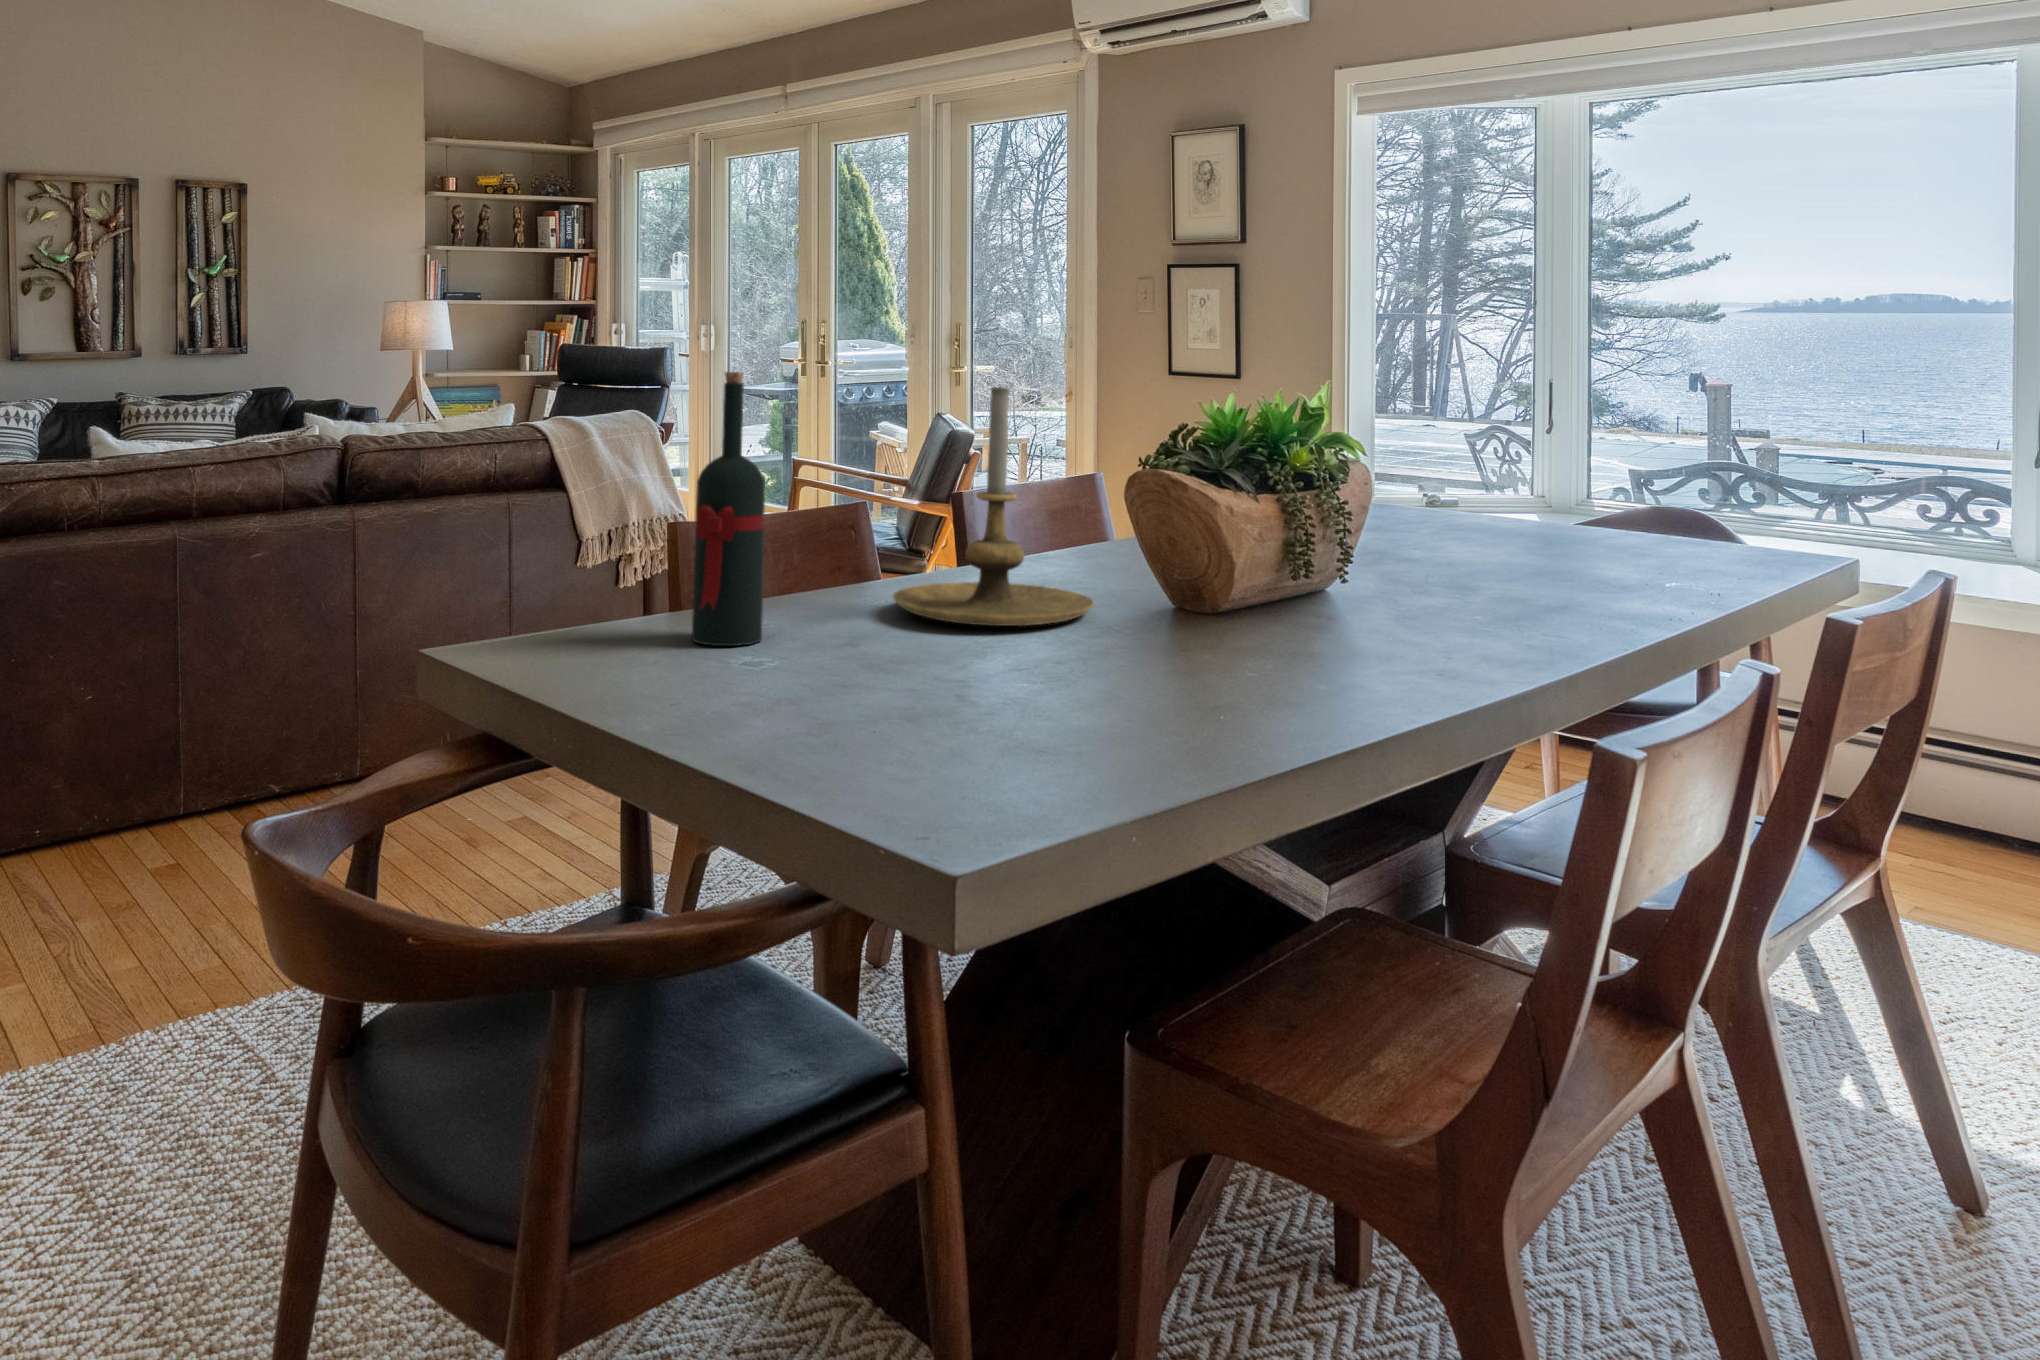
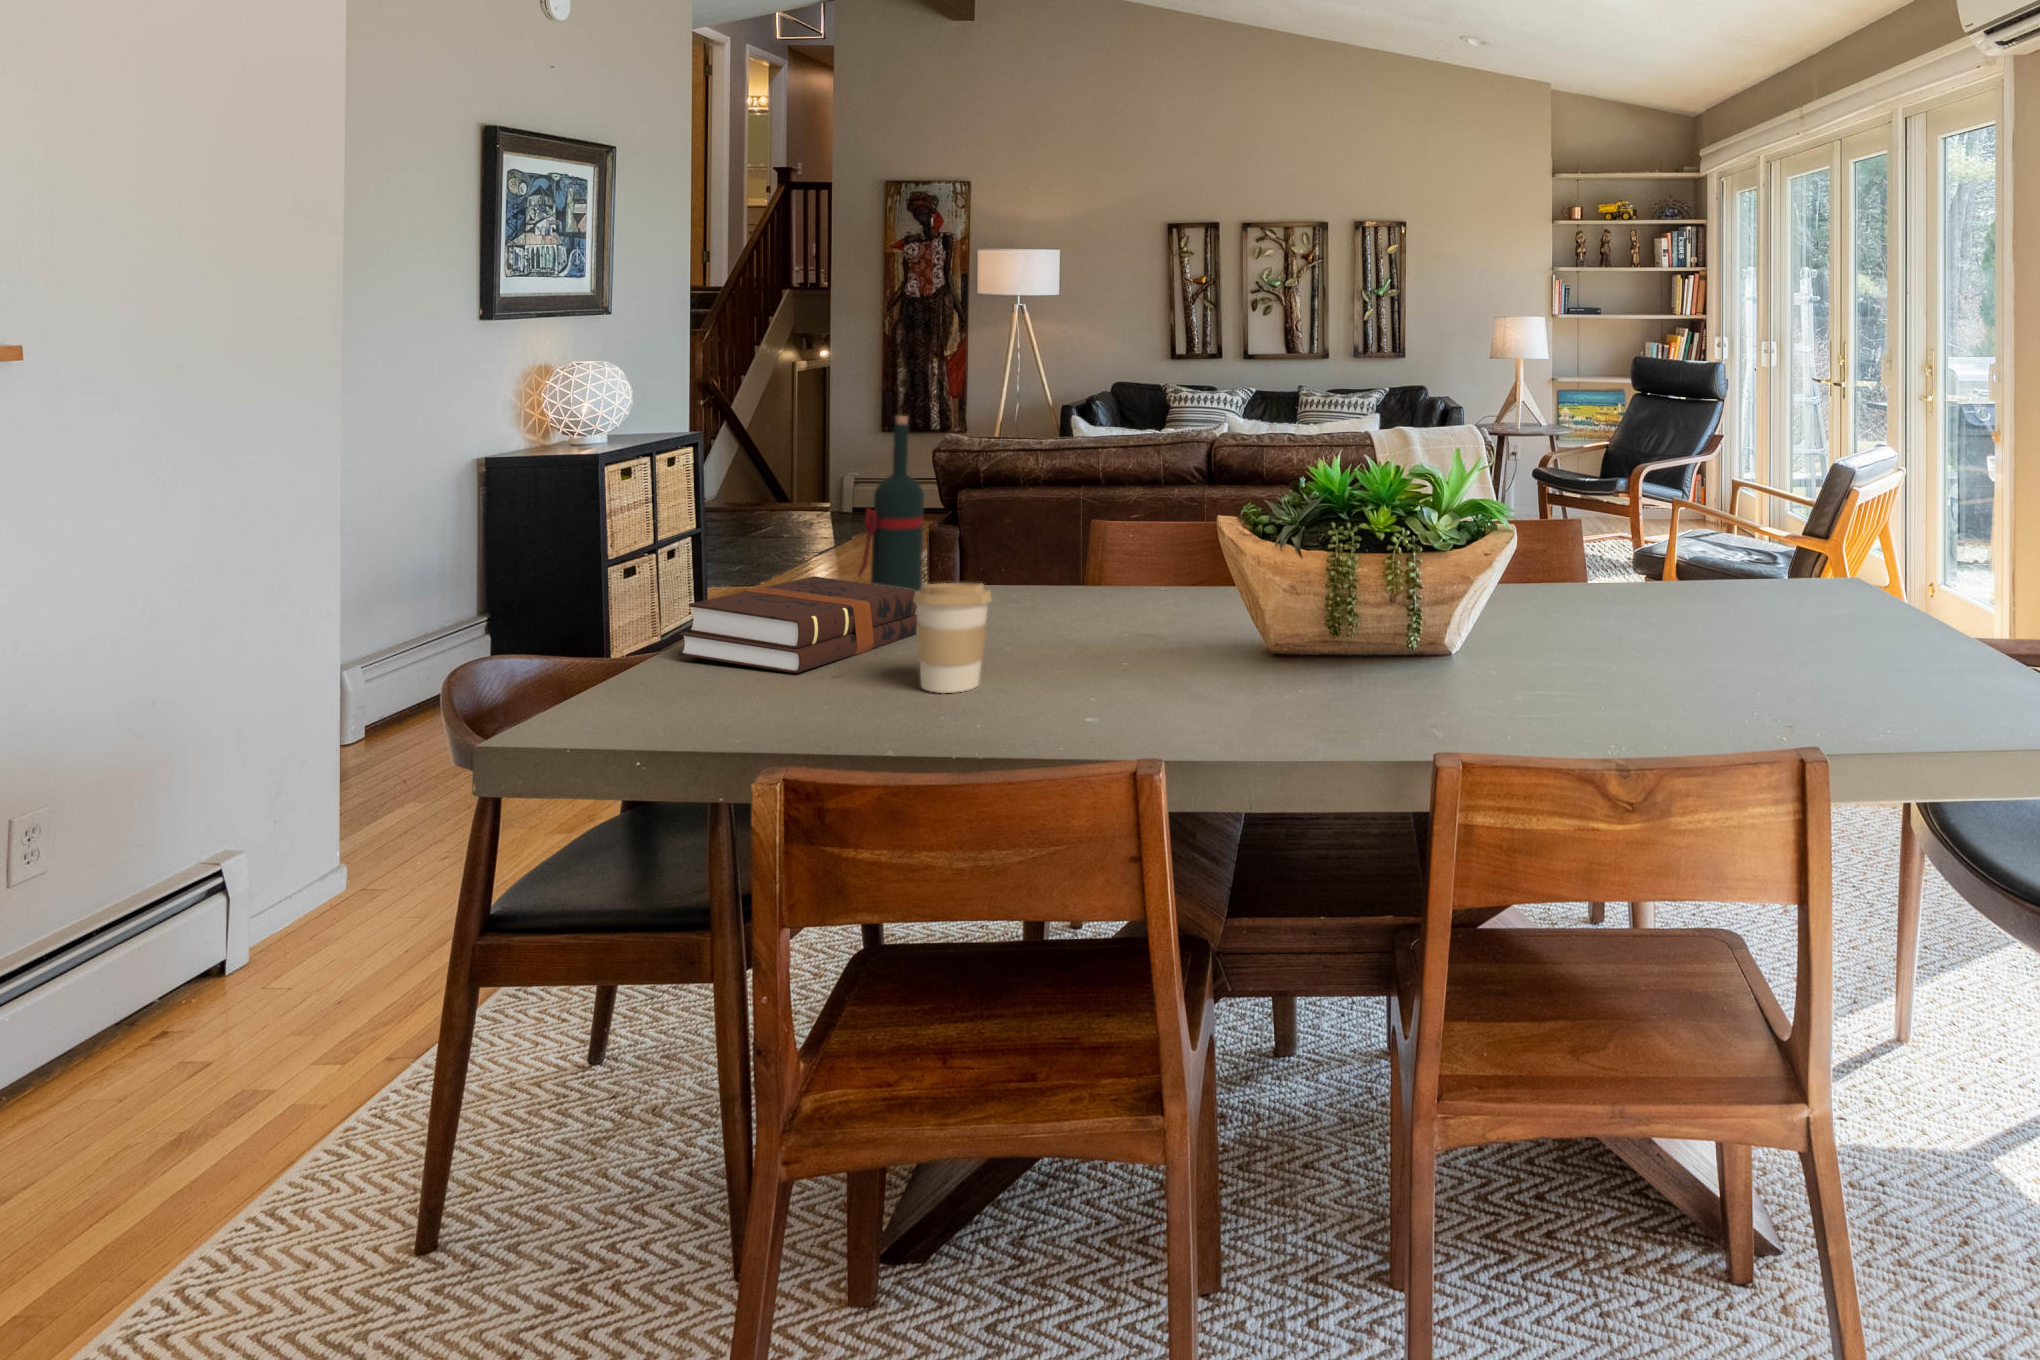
candle holder: present [893,386,1094,626] -> none [1007,435,1172,631]
coffee cup: none [1133,553,1230,693] -> present [914,583,992,693]
hardback book: none [717,599,993,727] -> present [679,576,918,673]

